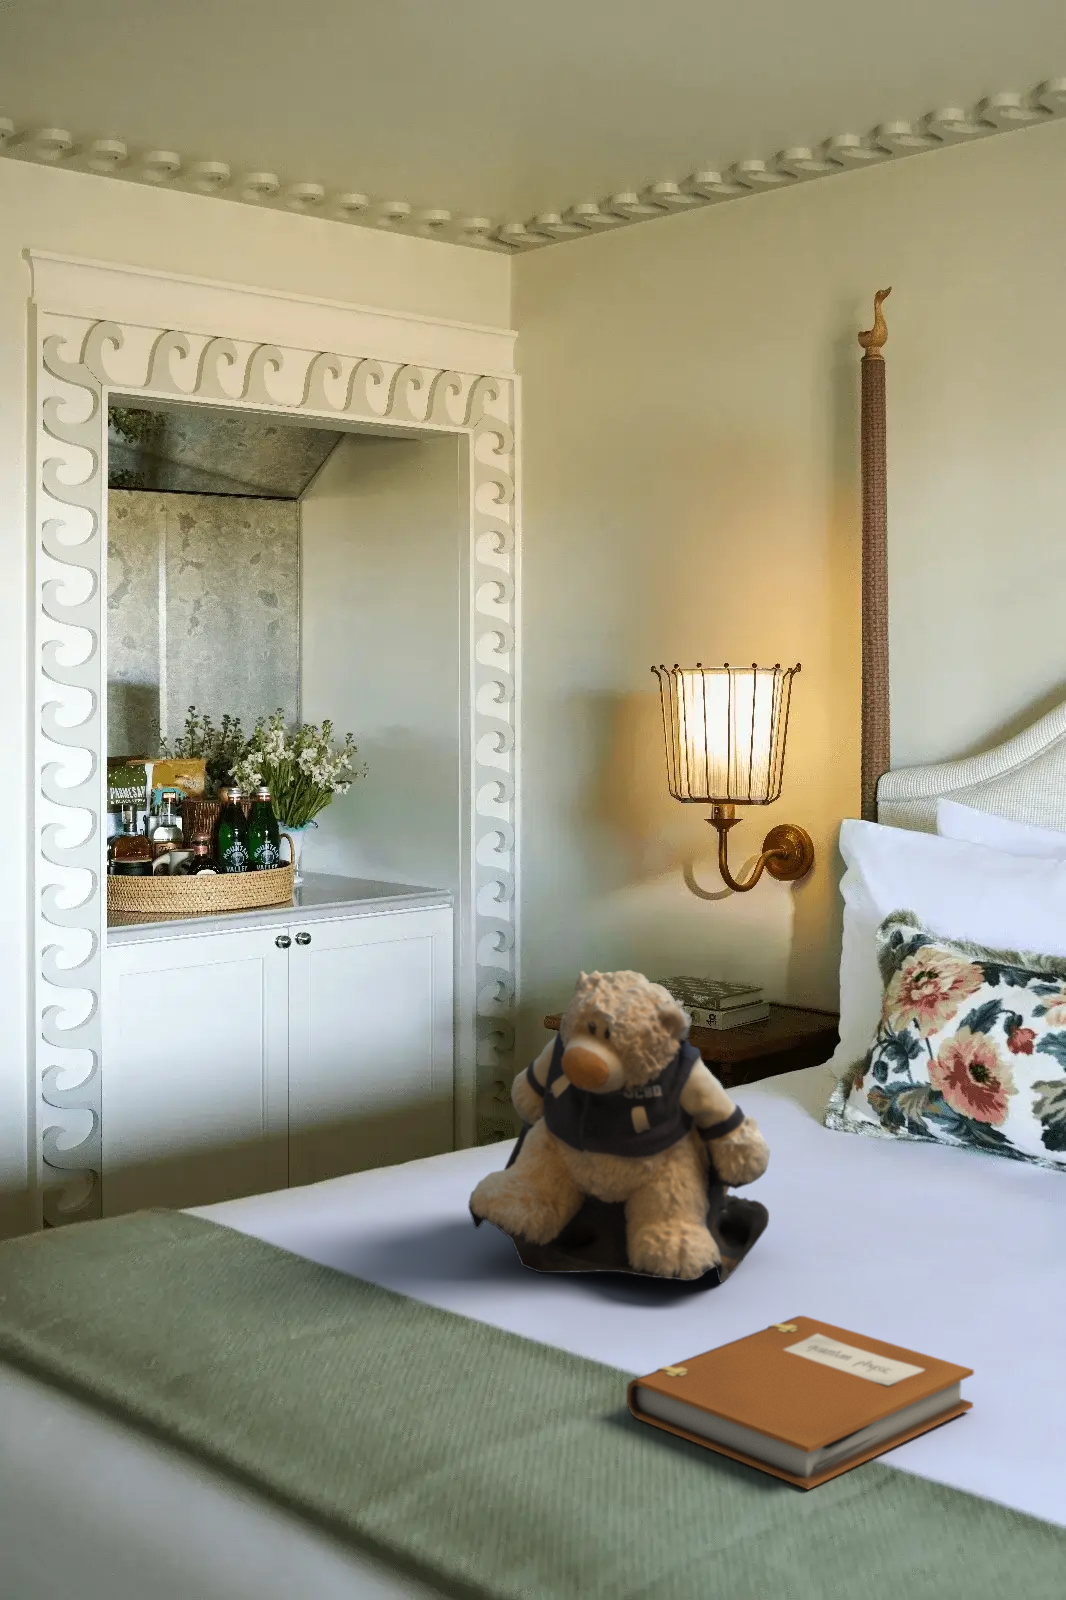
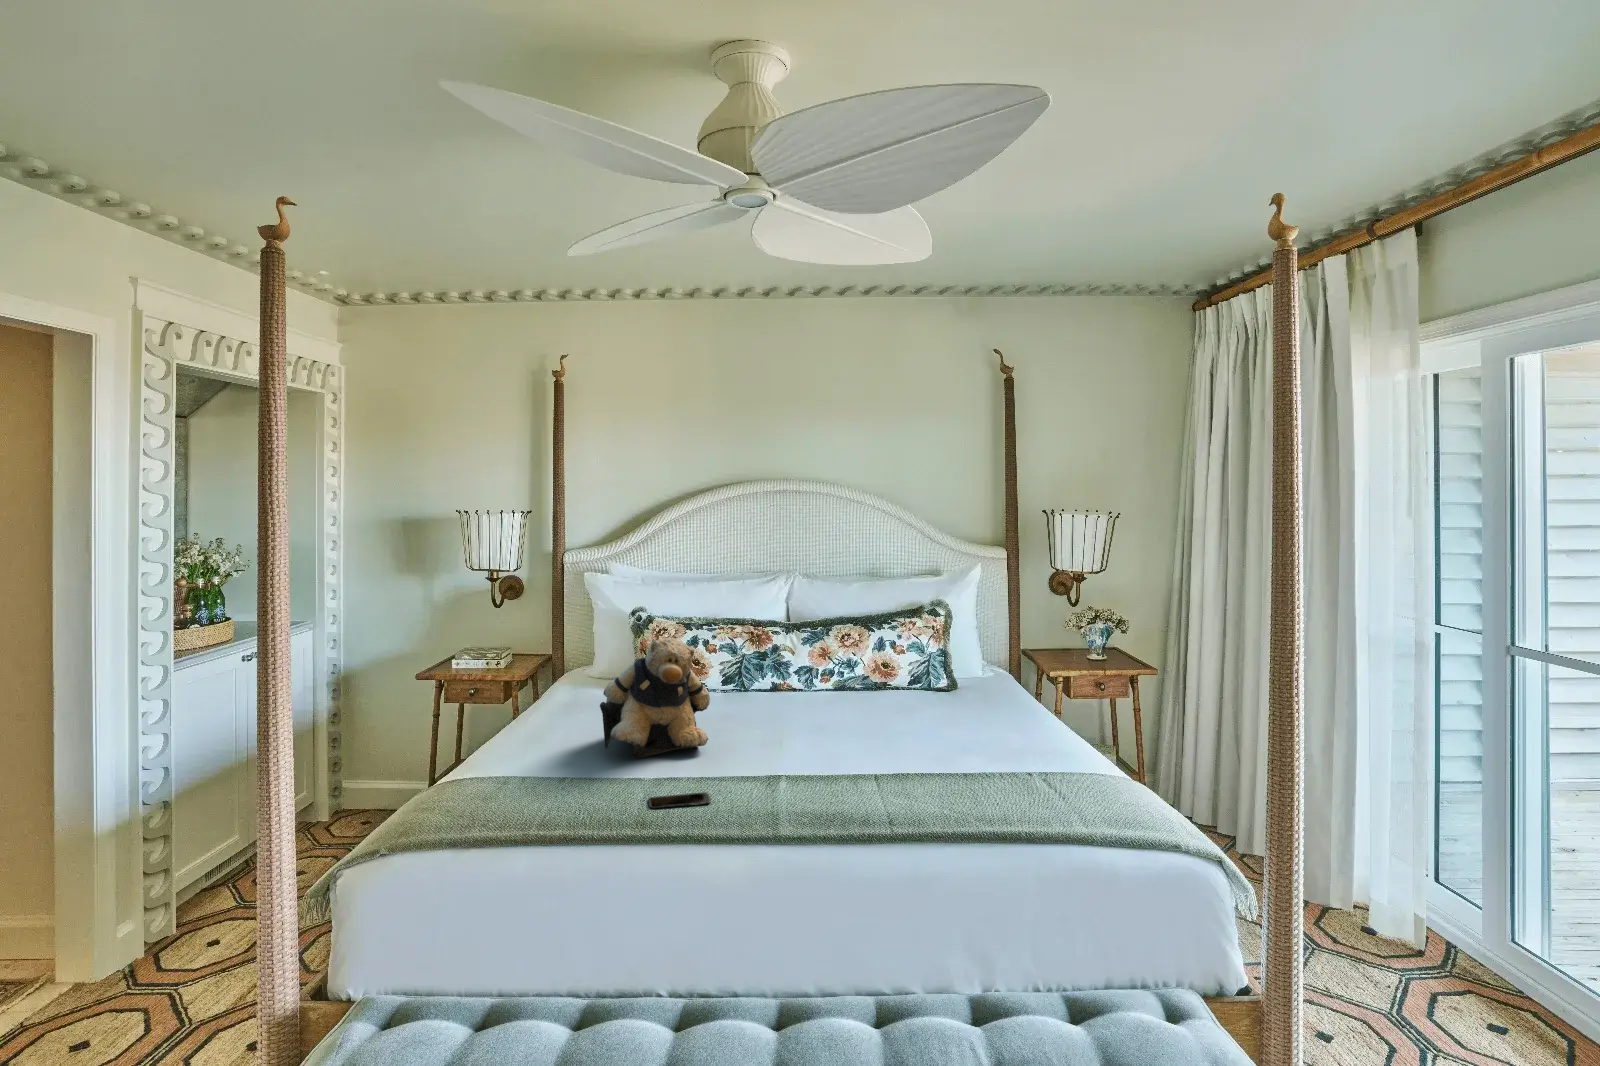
notebook: present [627,1316,974,1489] -> none [749,745,827,786]
smartphone: none [318,1367,485,1425] -> present [649,792,711,808]

